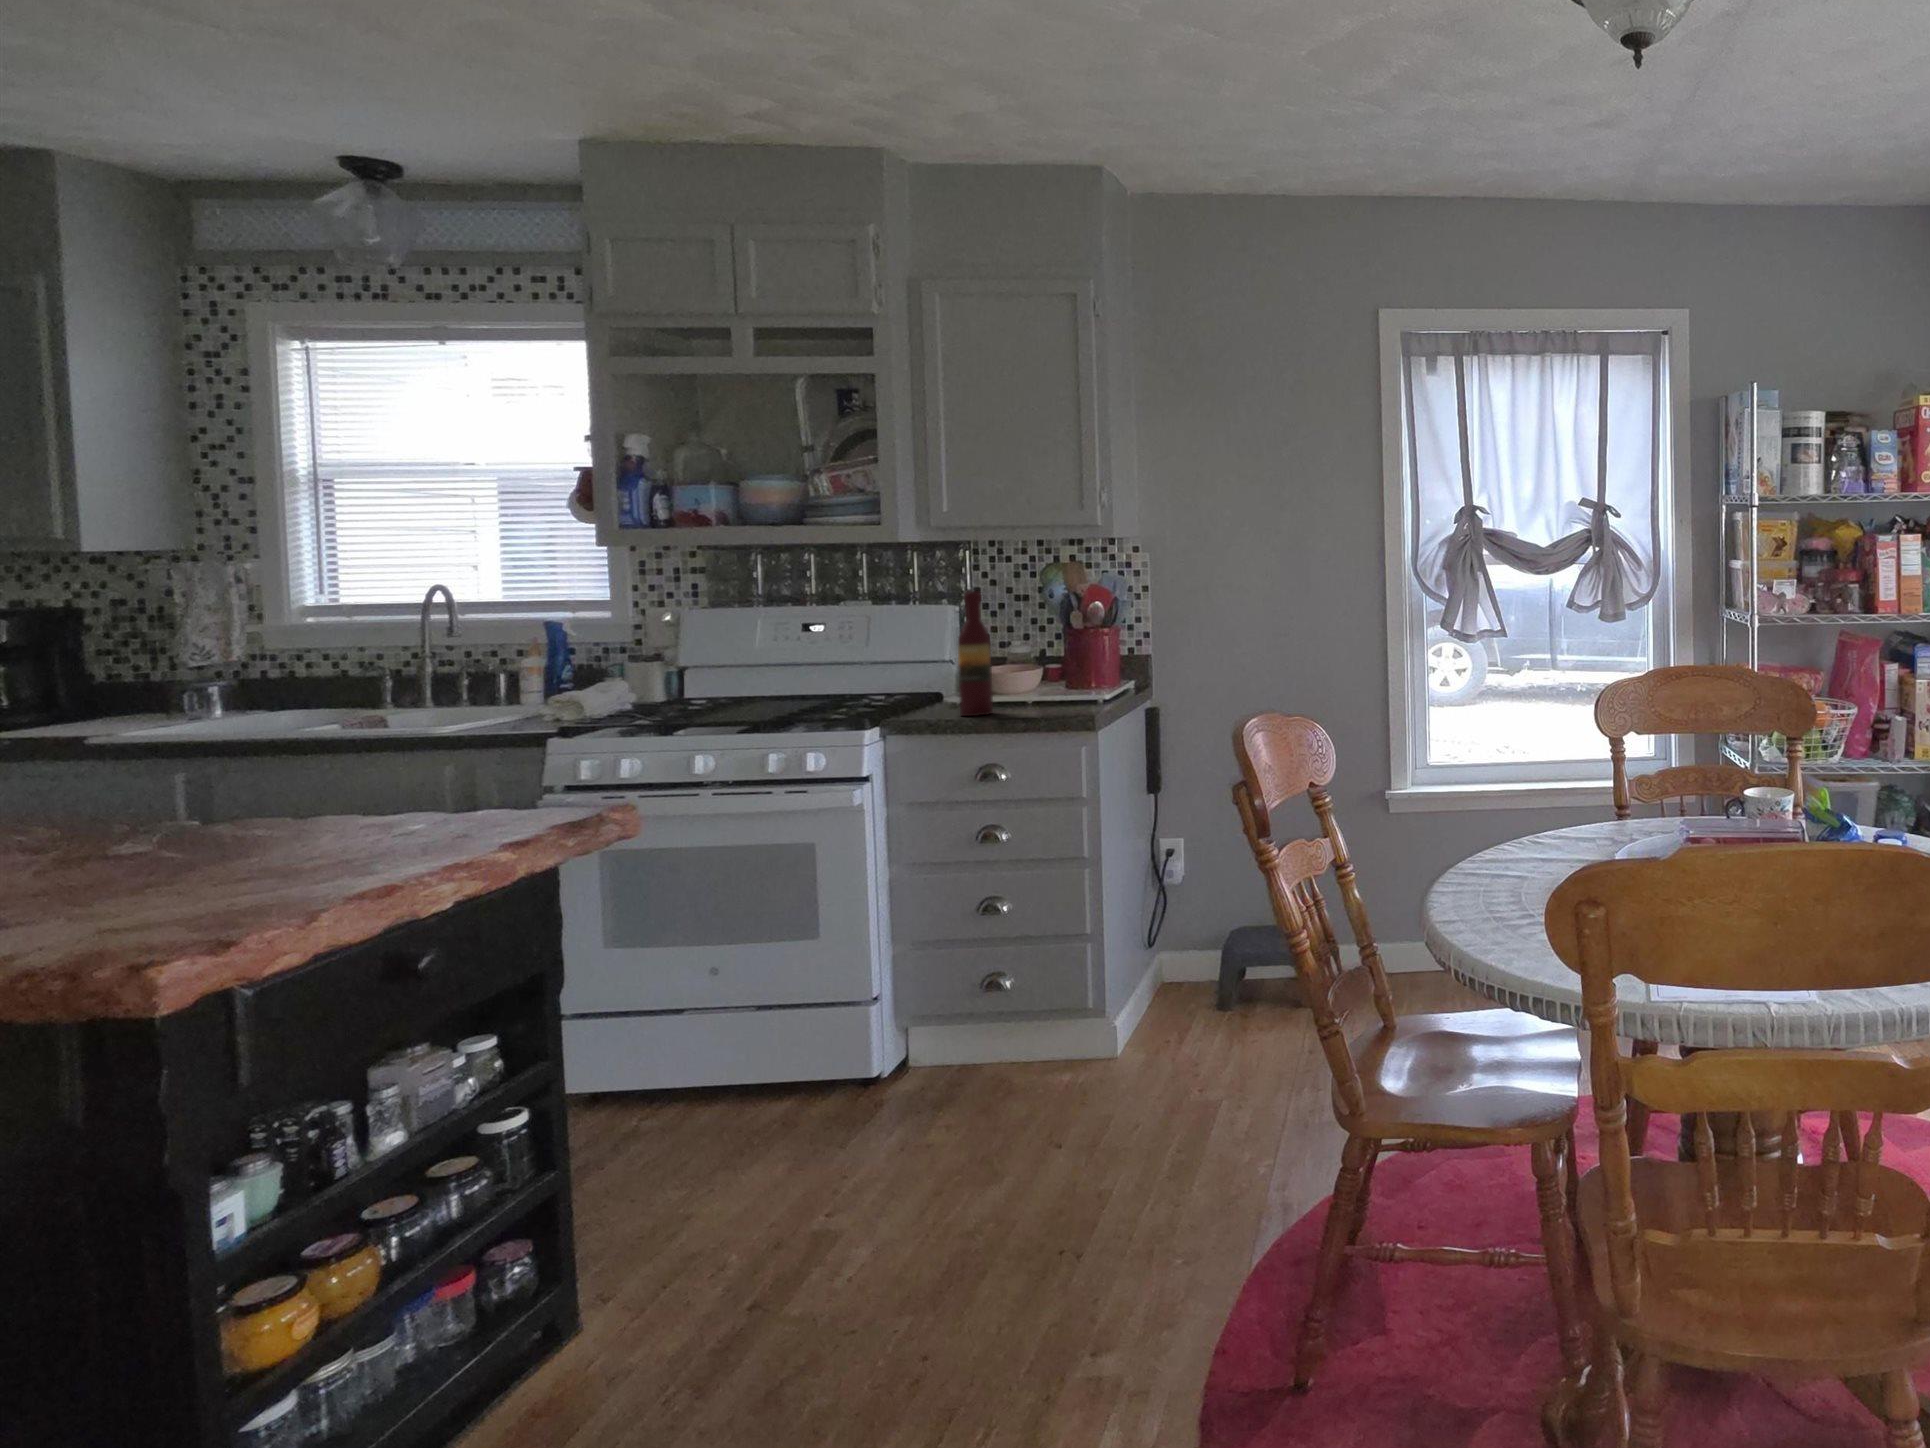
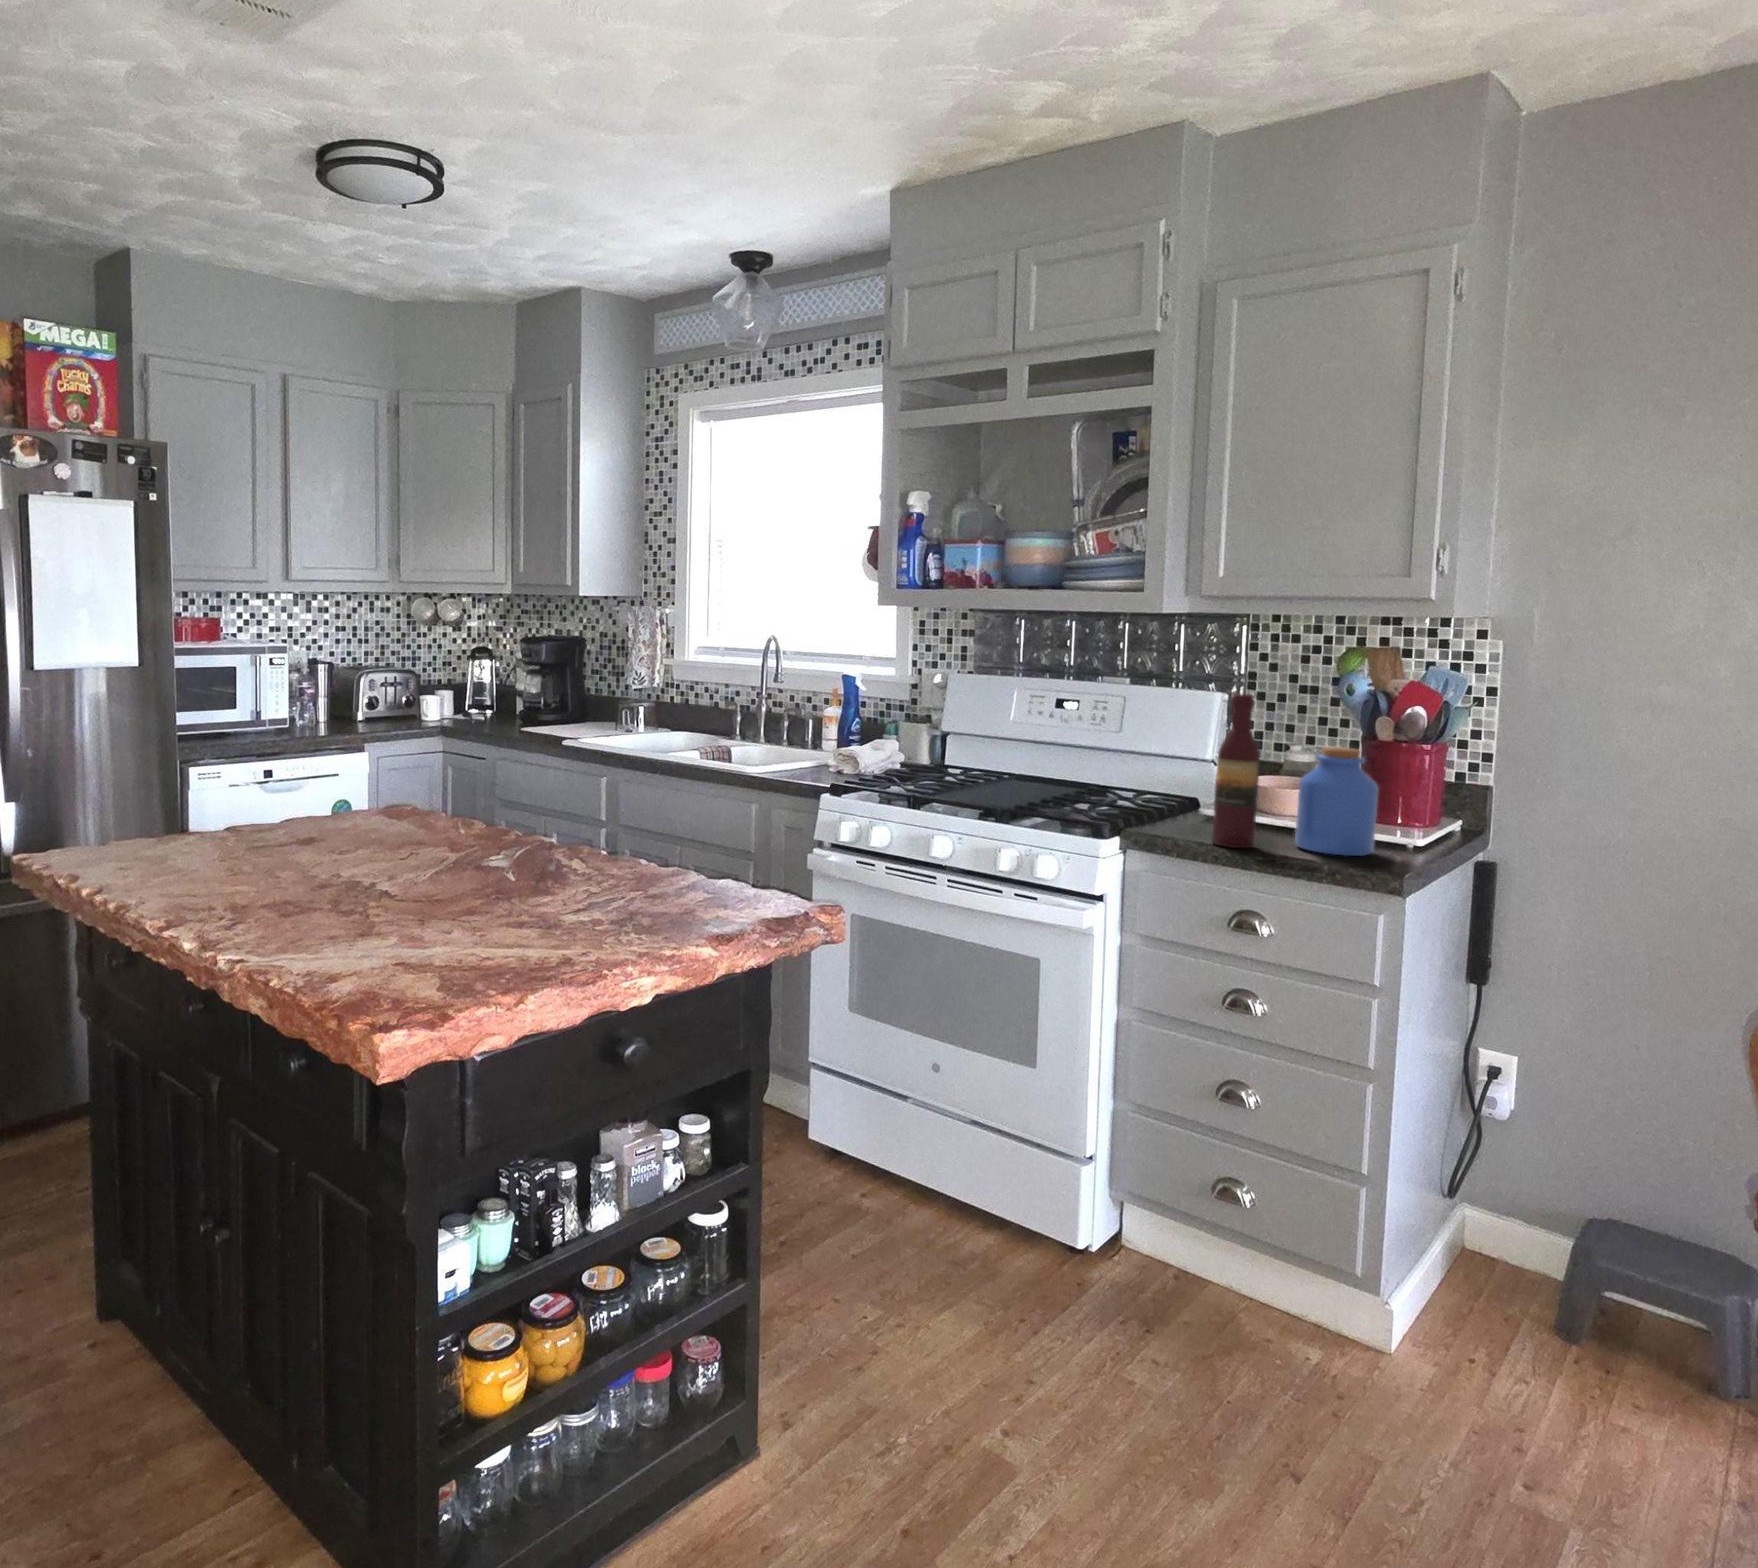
jar: none [1021,628,1077,709] -> present [1295,747,1379,856]

